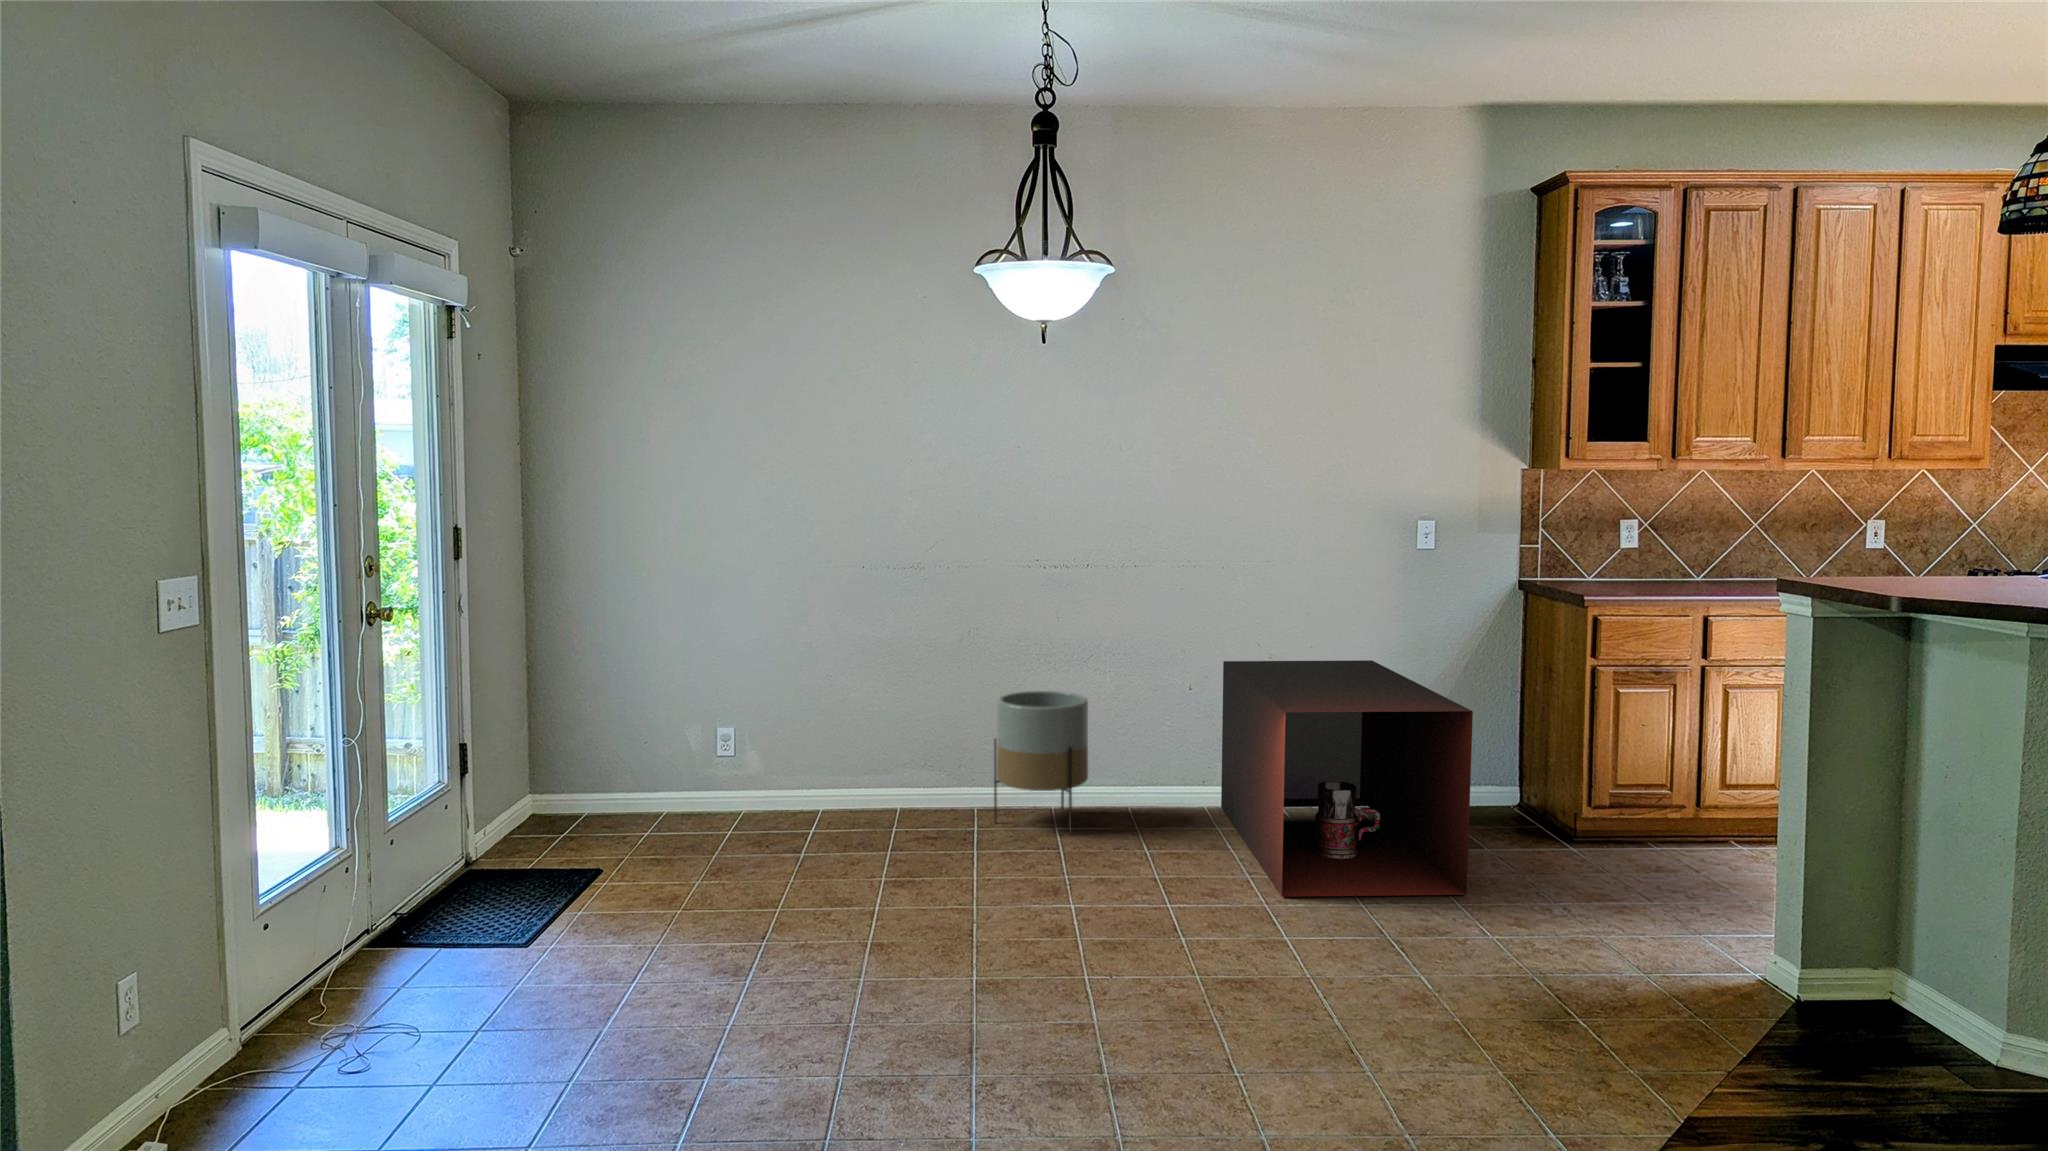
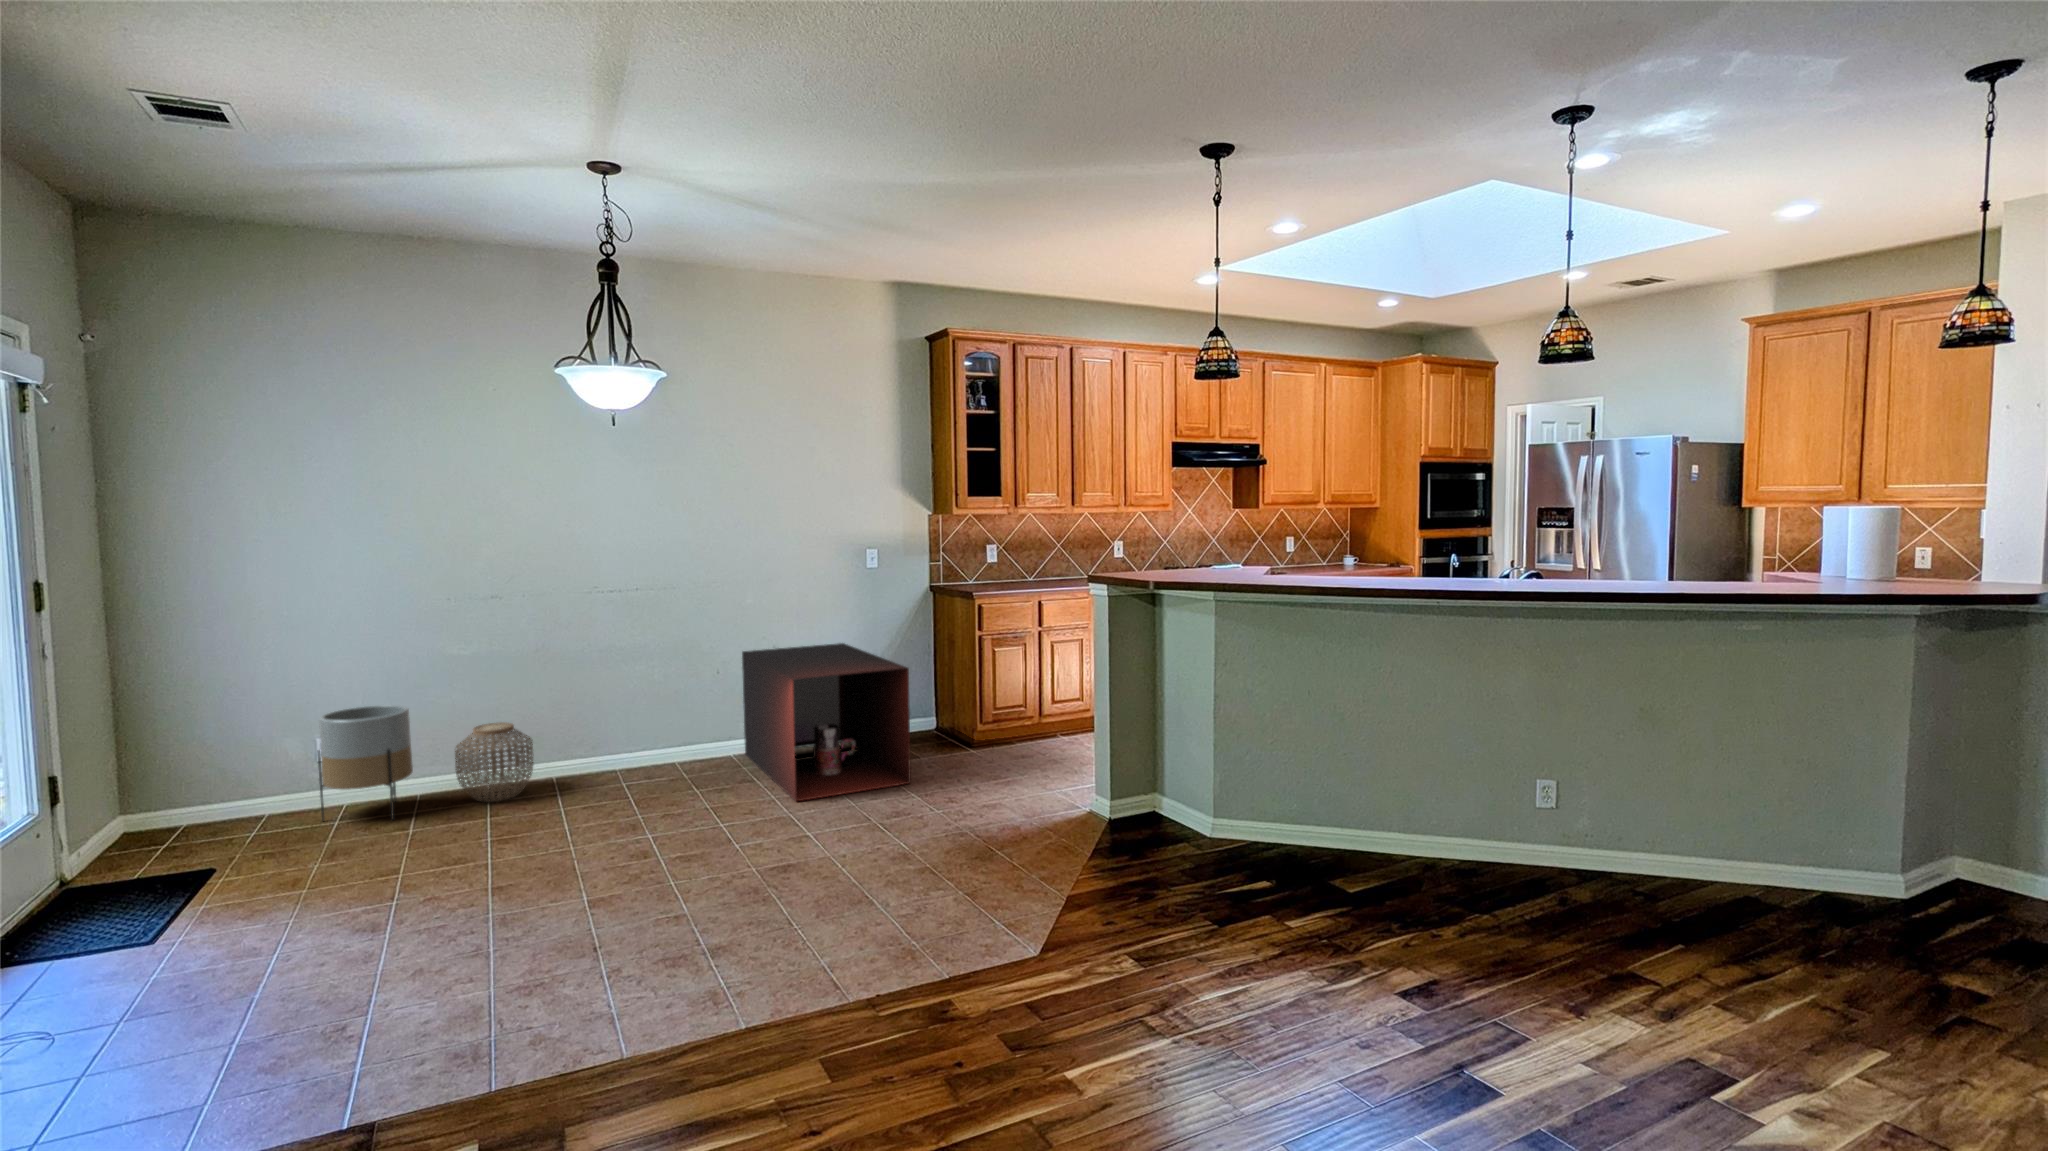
planter: present [994,691,1088,834] -> present [318,705,413,821]
woven basket: none [860,729,949,830] -> present [455,722,534,801]

